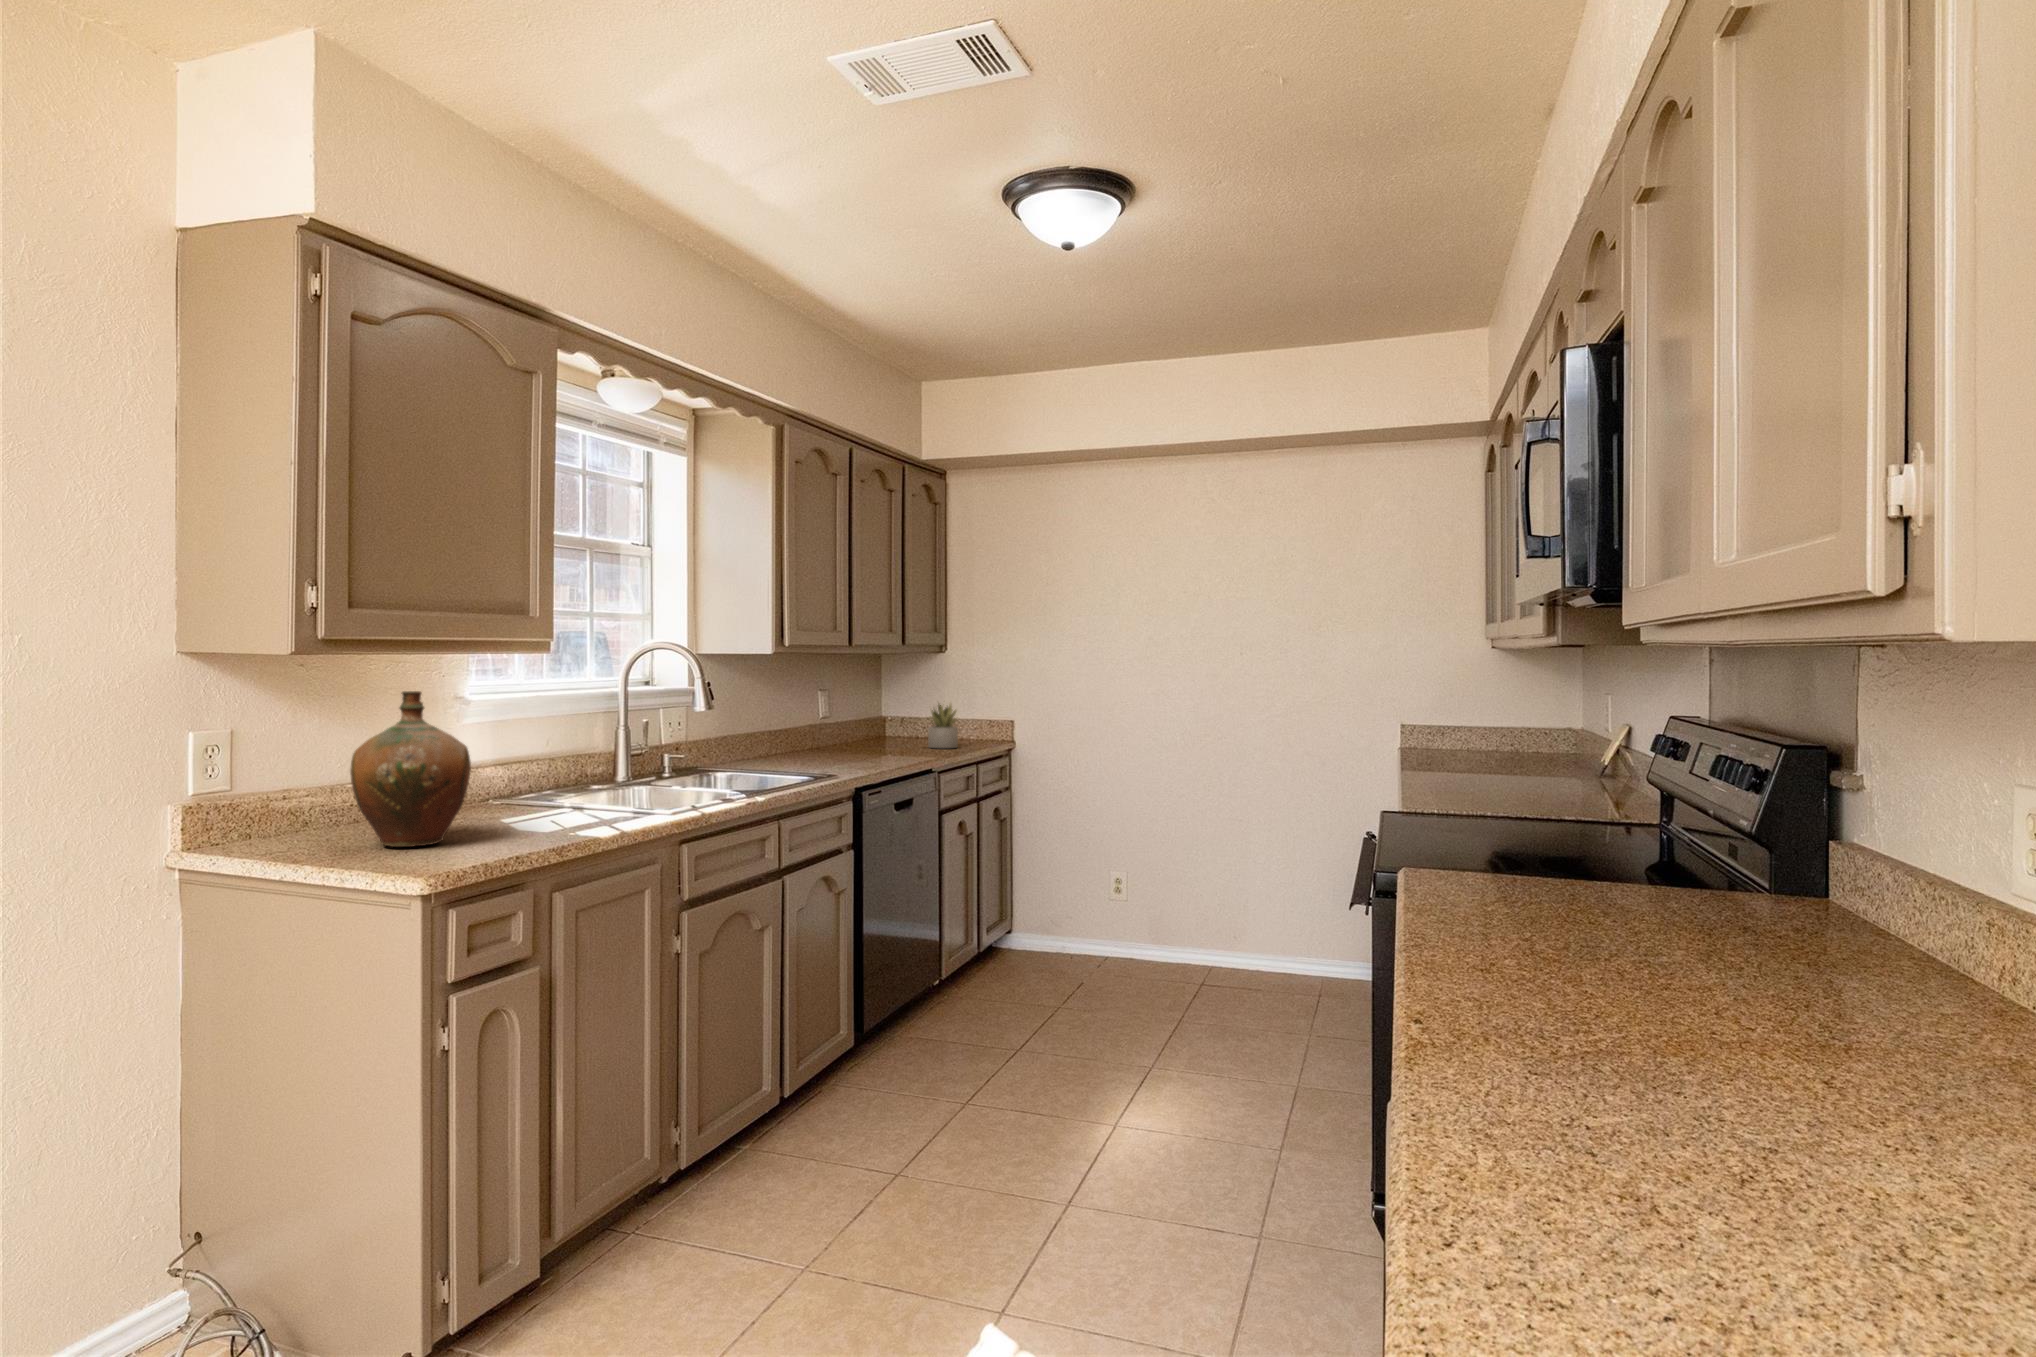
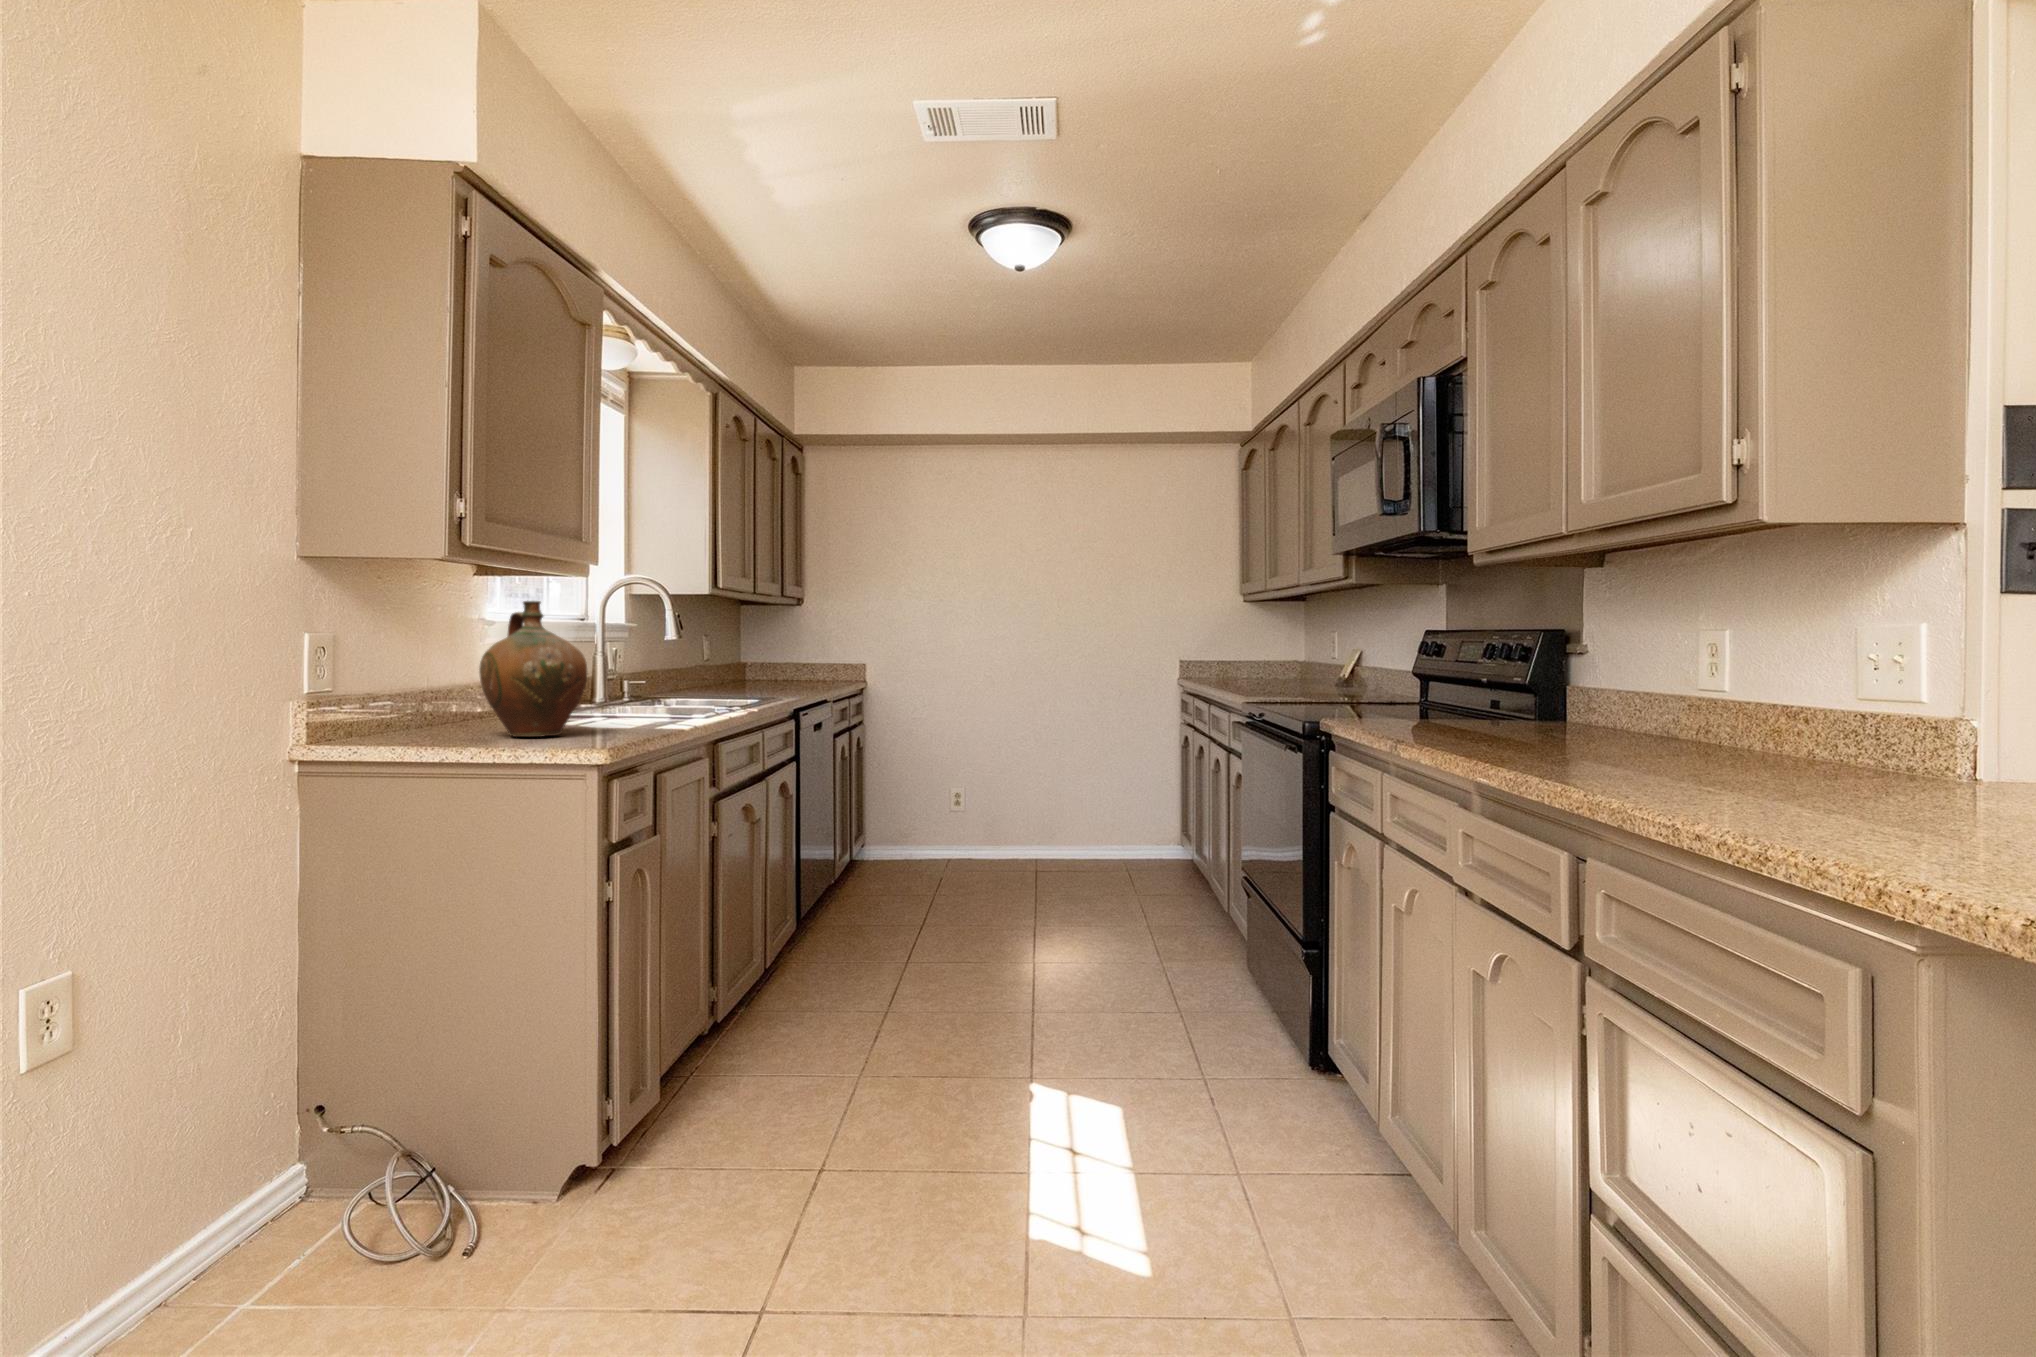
succulent plant: present [928,704,958,748] -> none [800,645,829,686]

